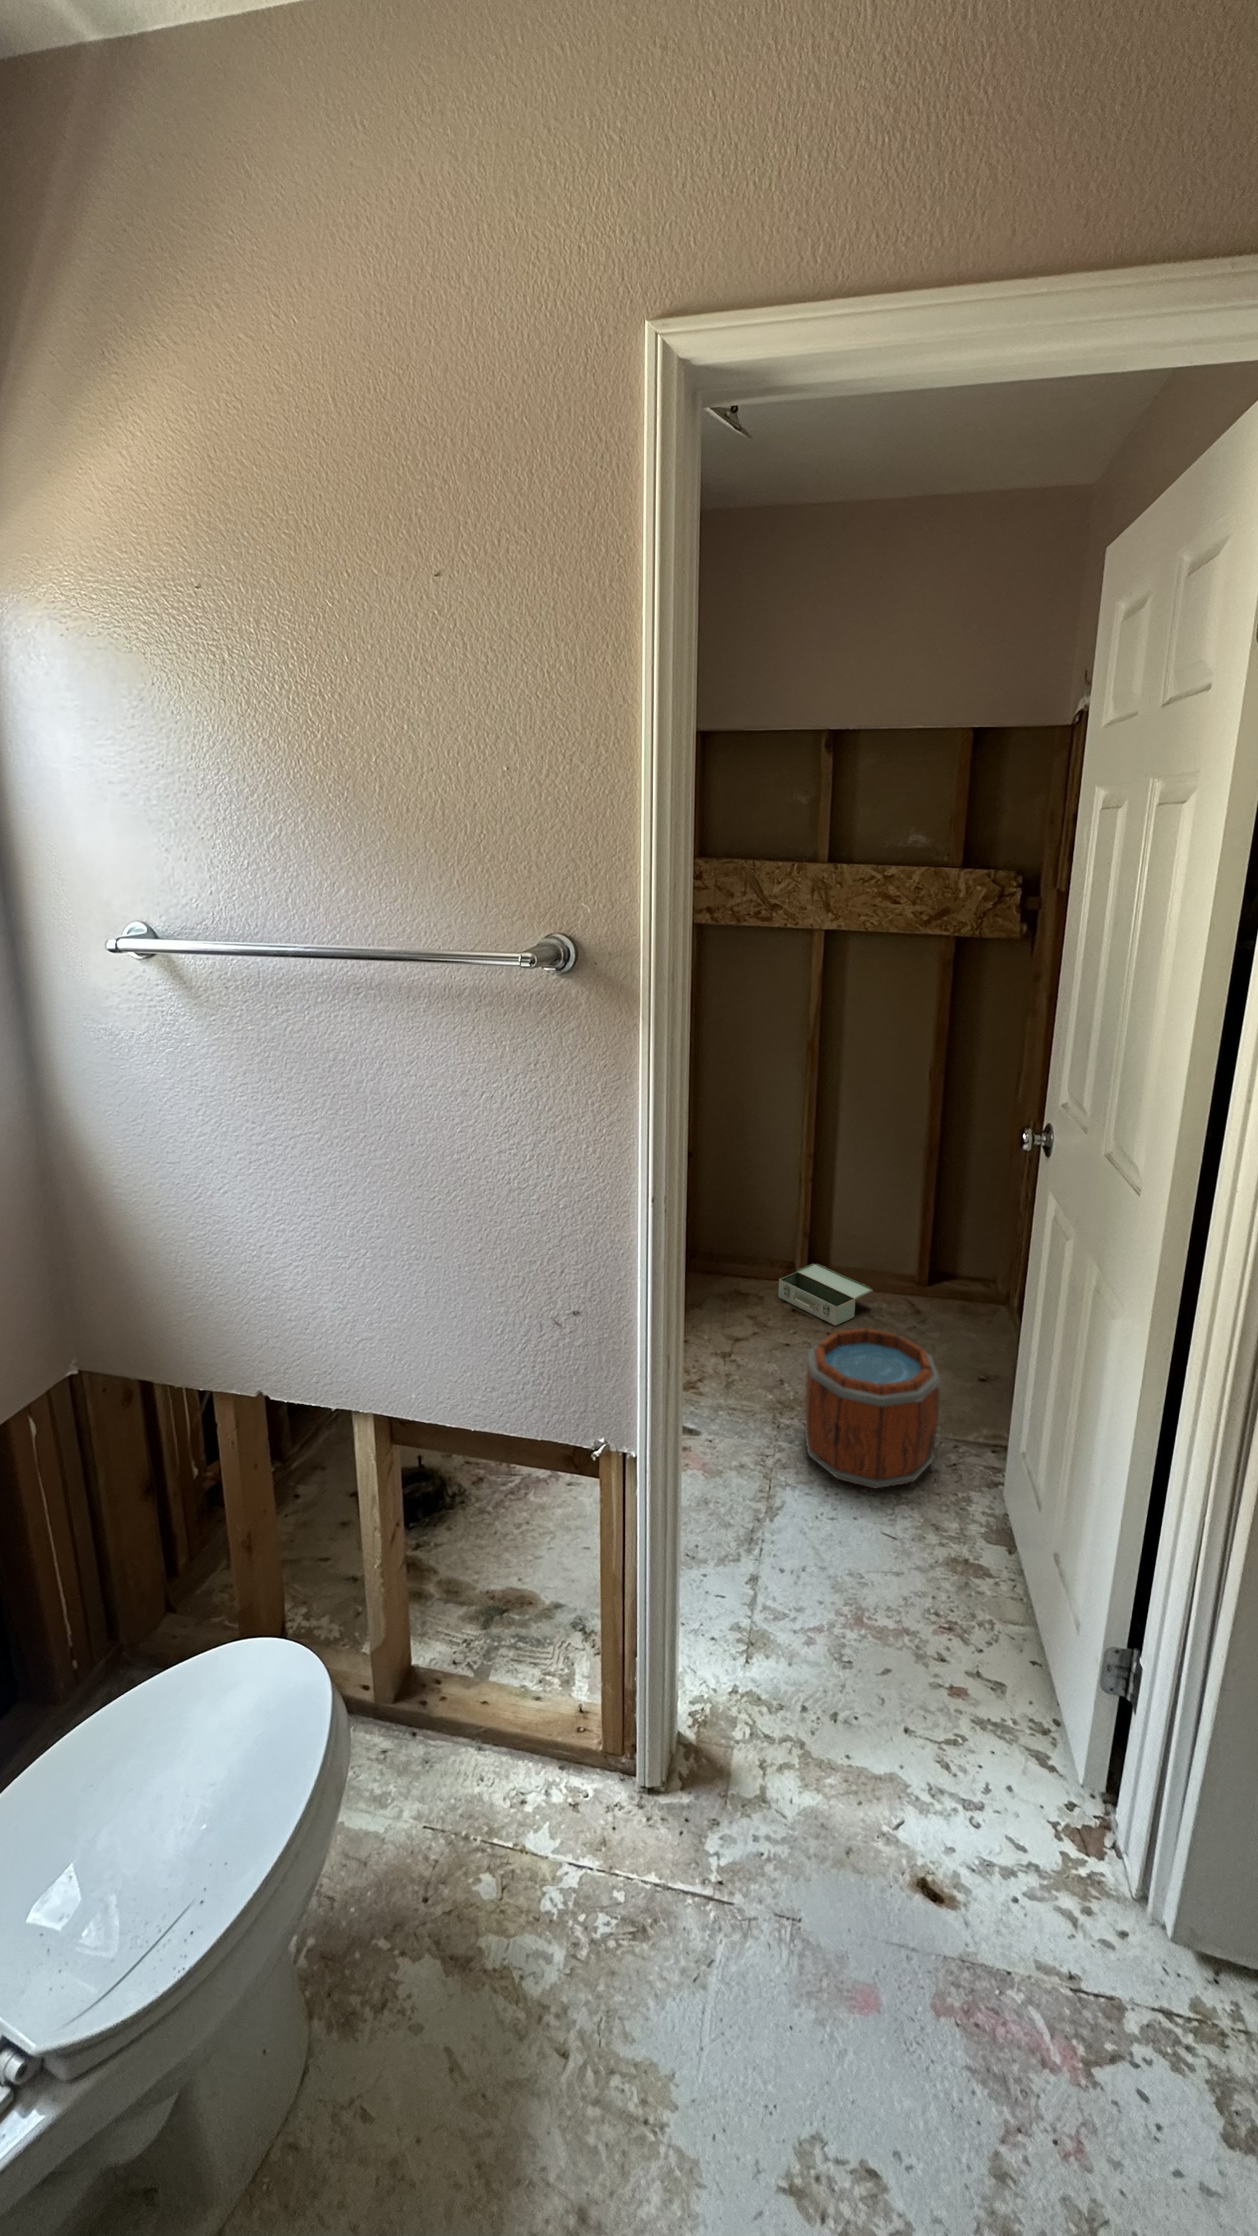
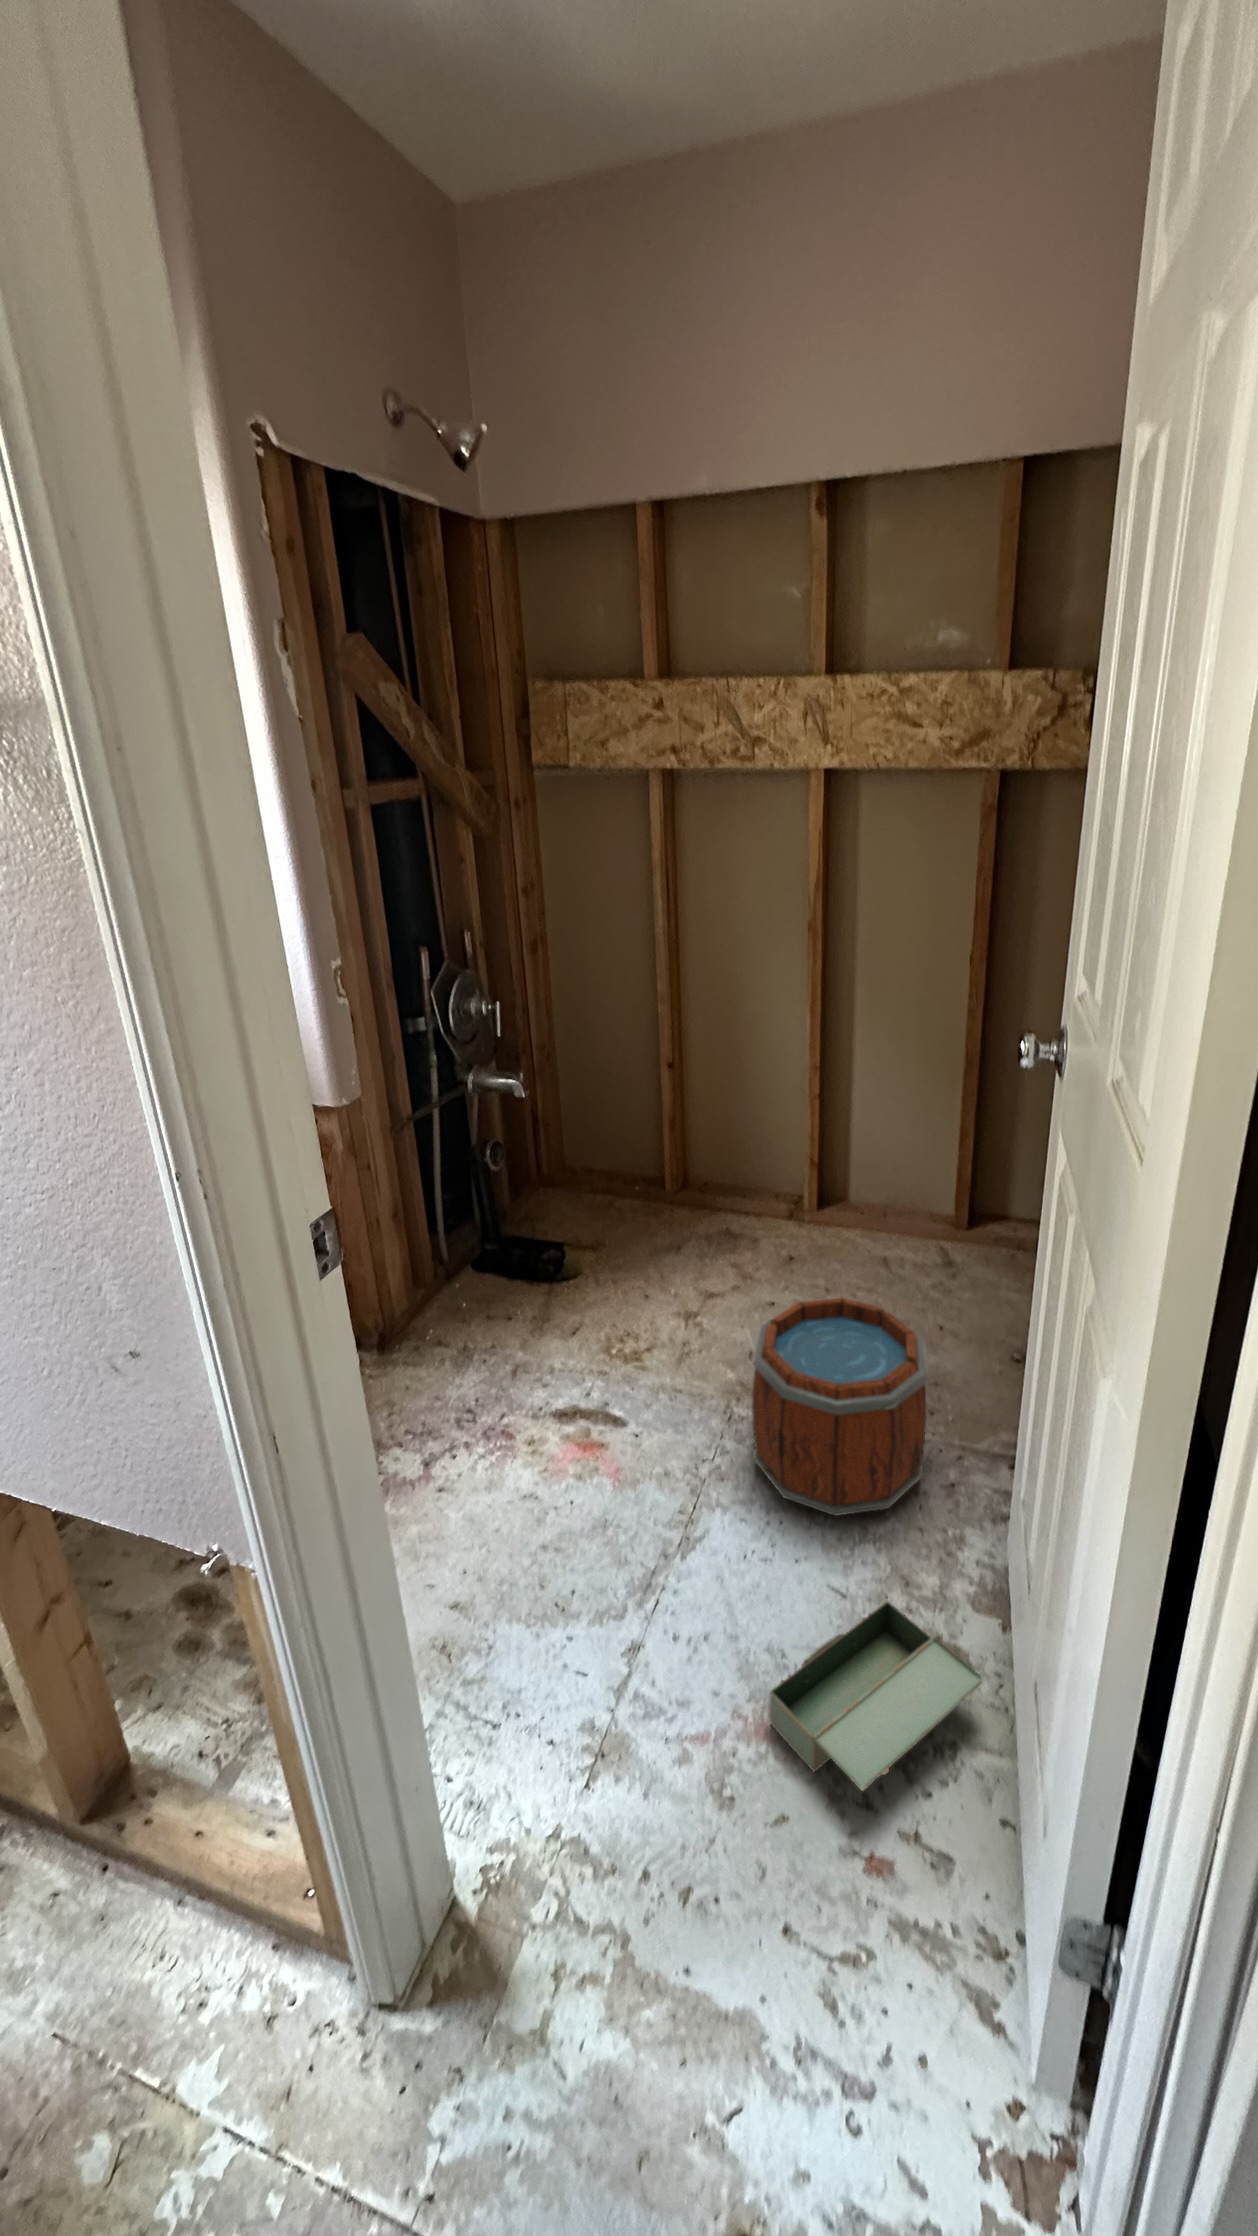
toolbox: present [778,1264,873,1326] -> present [769,1601,983,1791]

